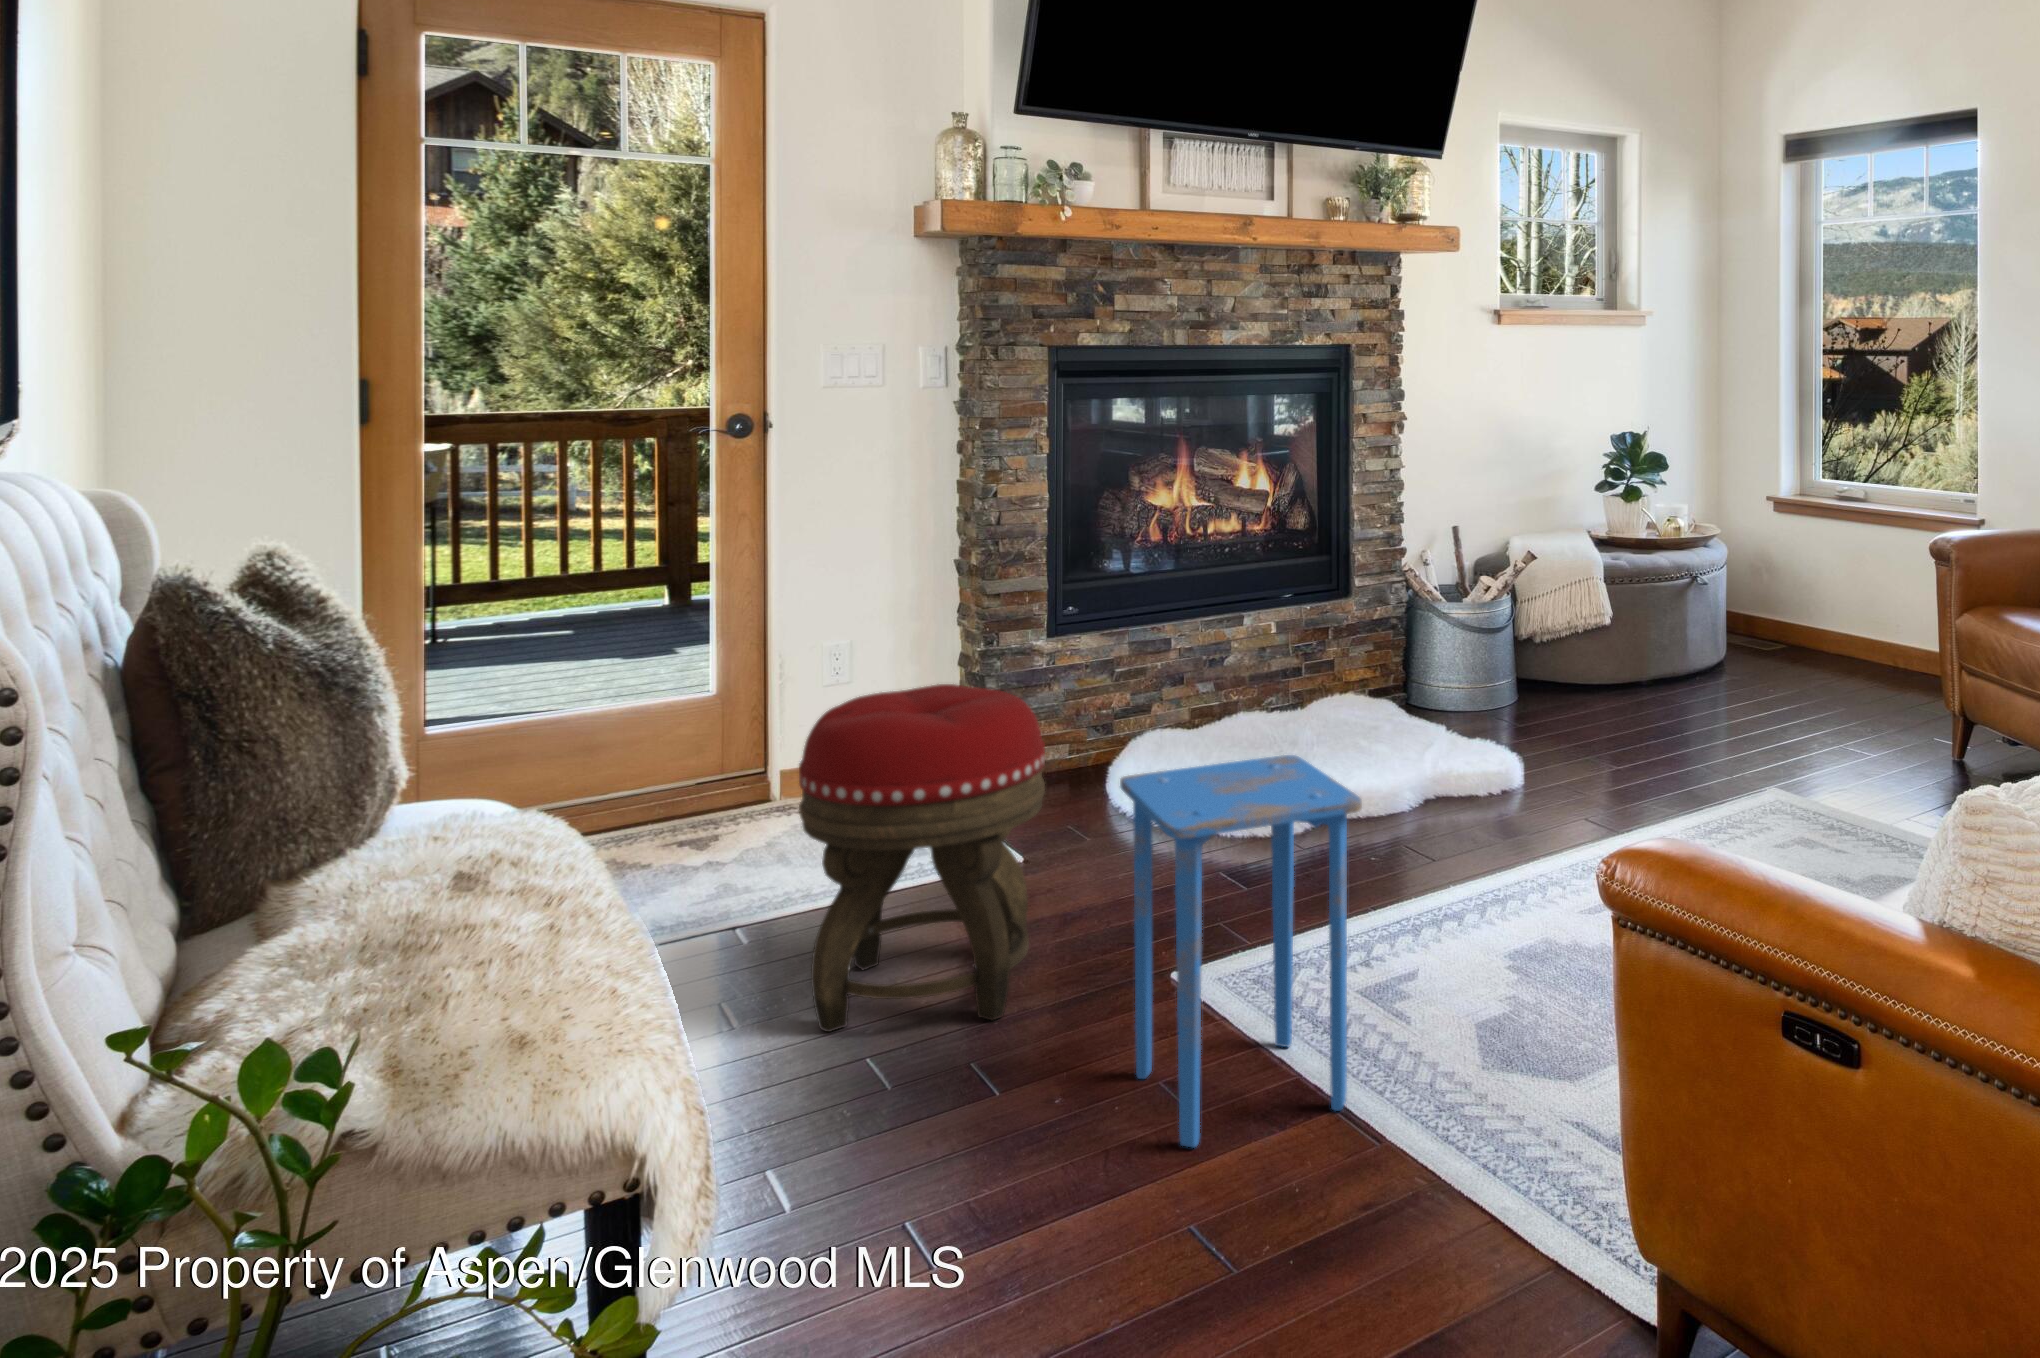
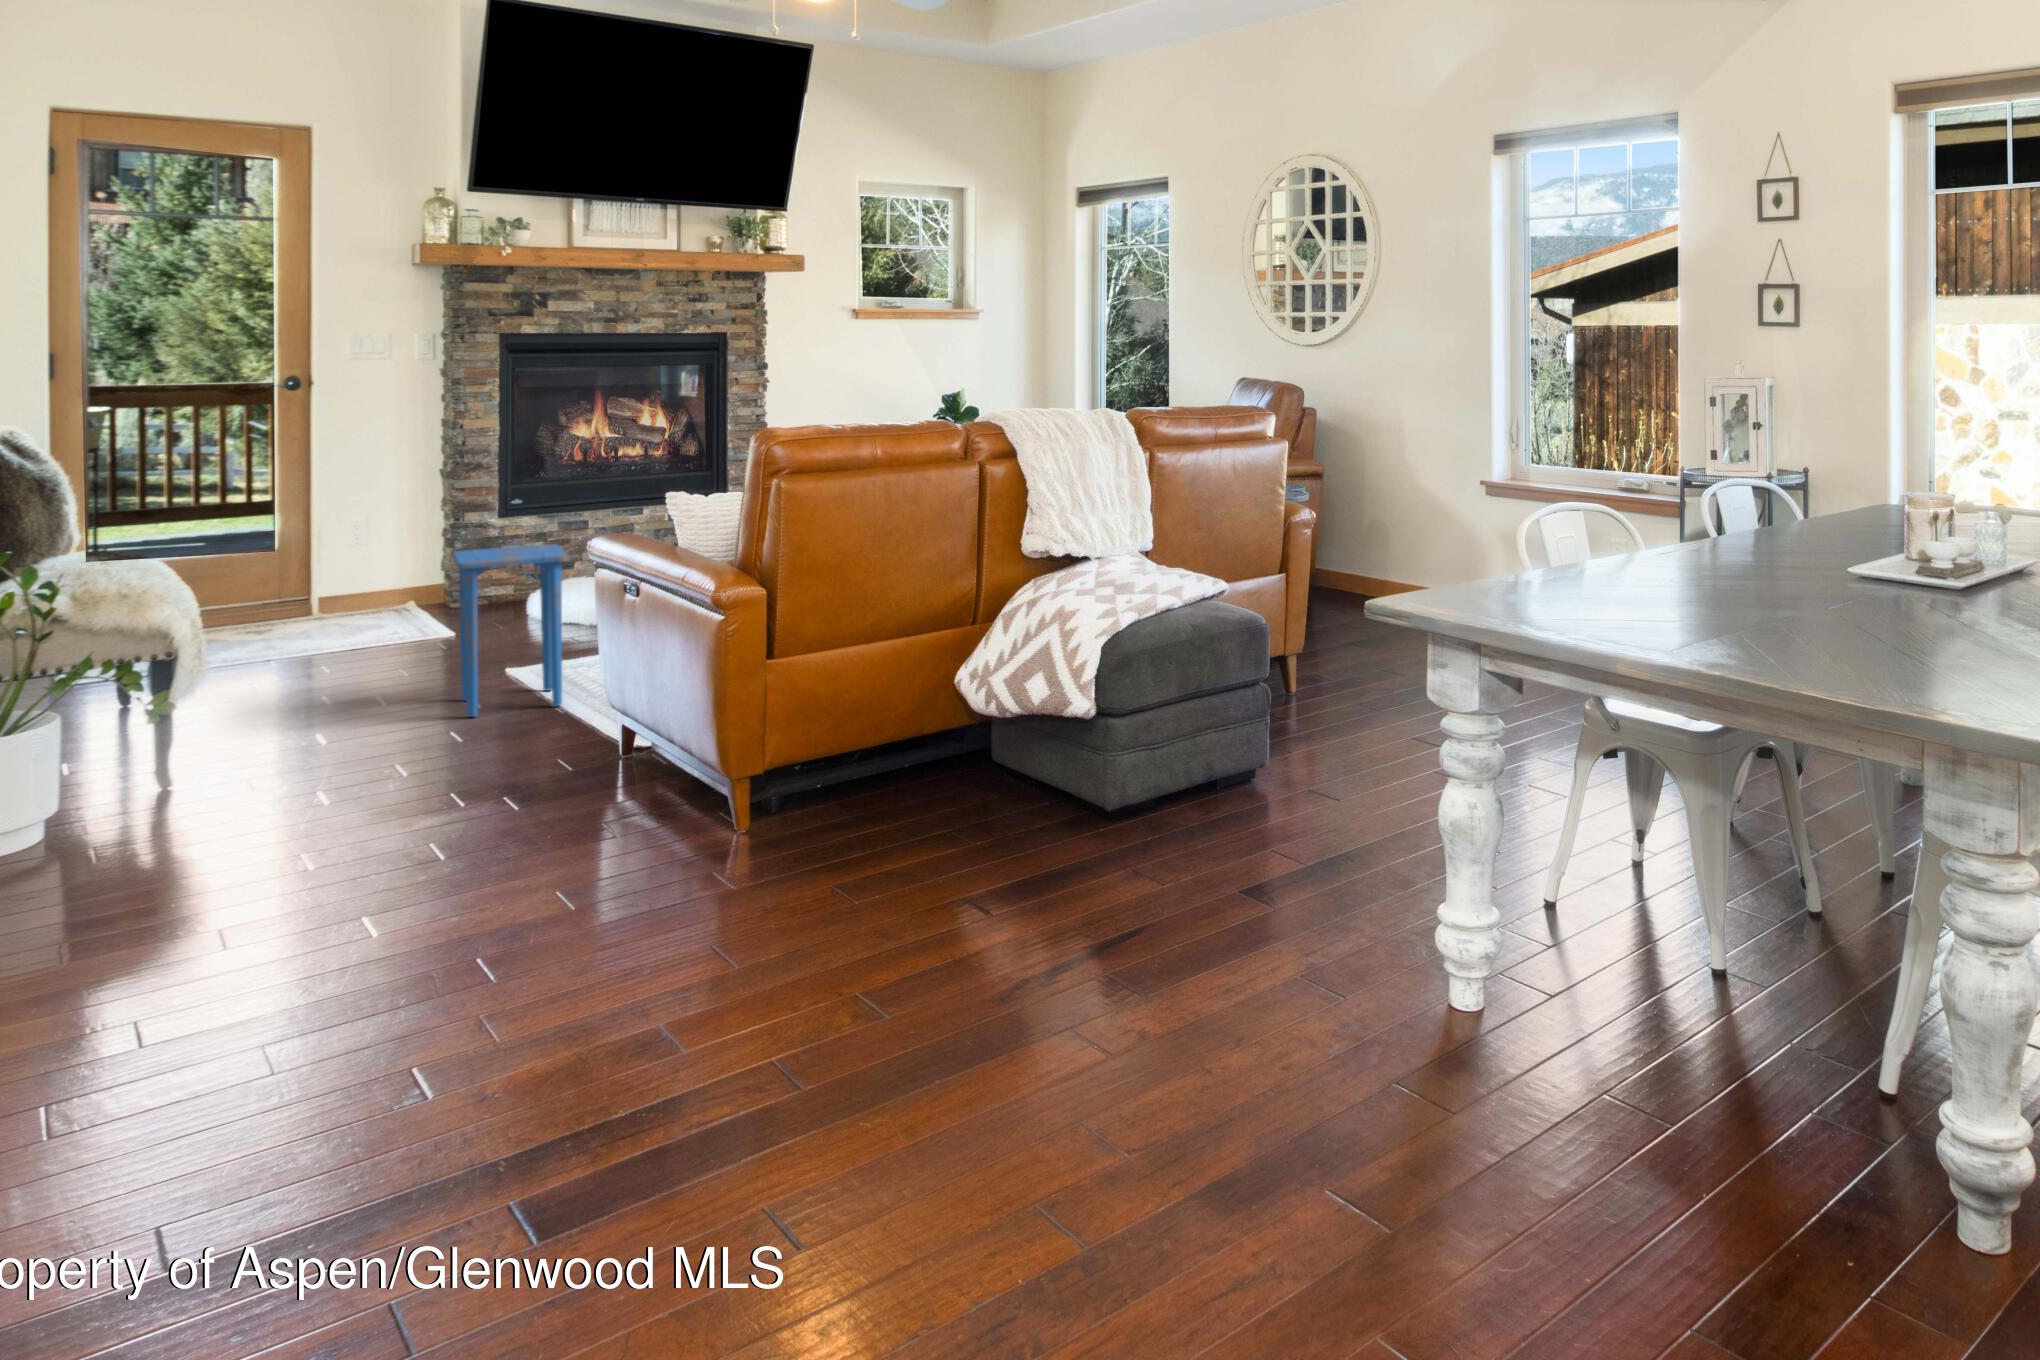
footstool: present [799,684,1045,1032] -> none [293,519,438,691]

